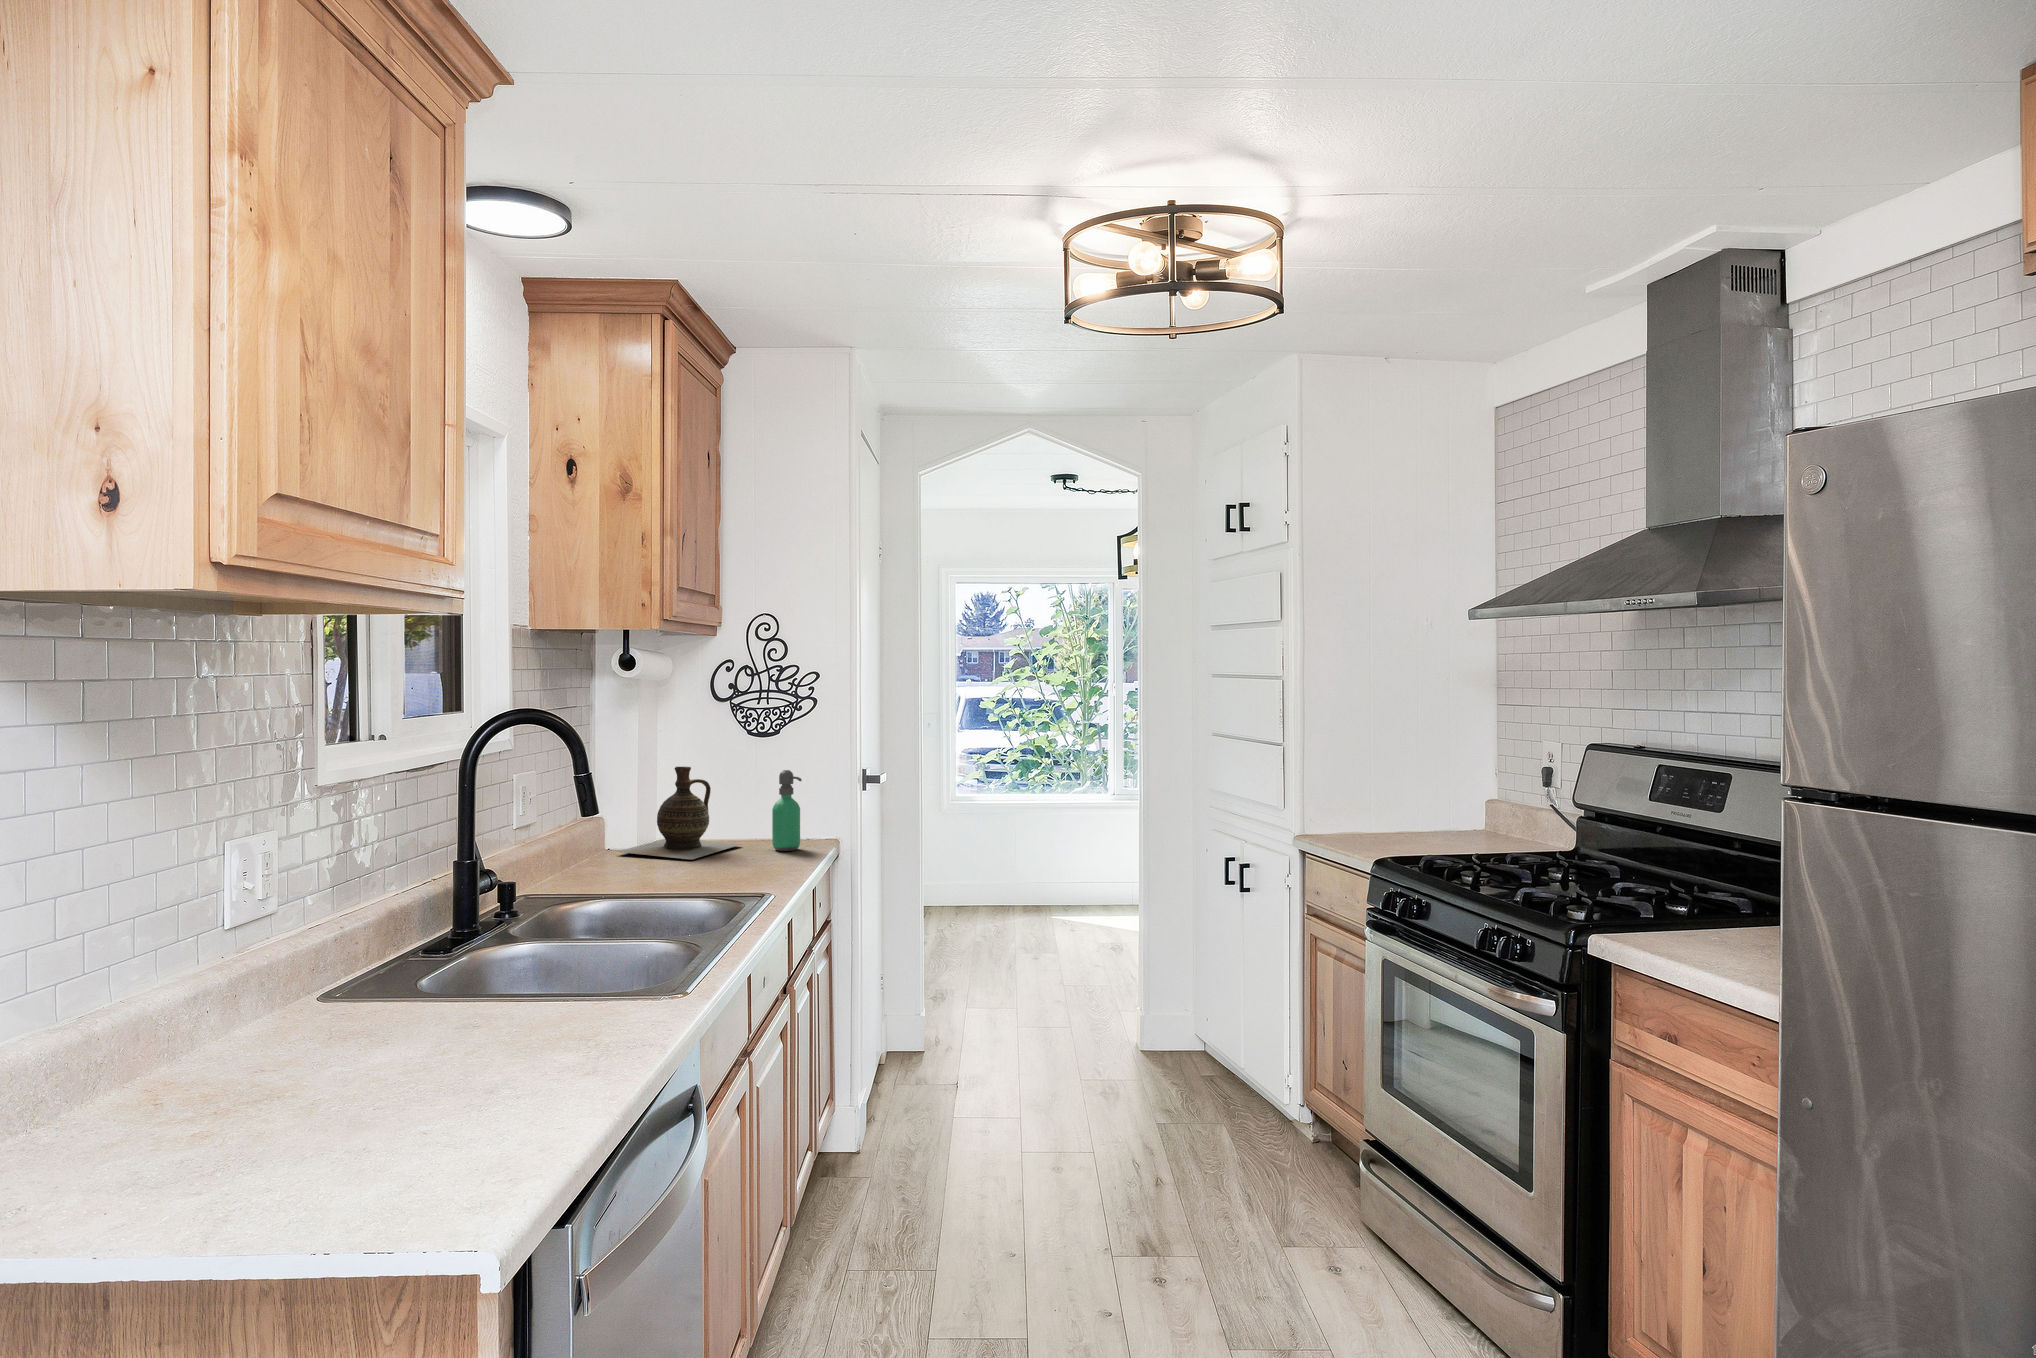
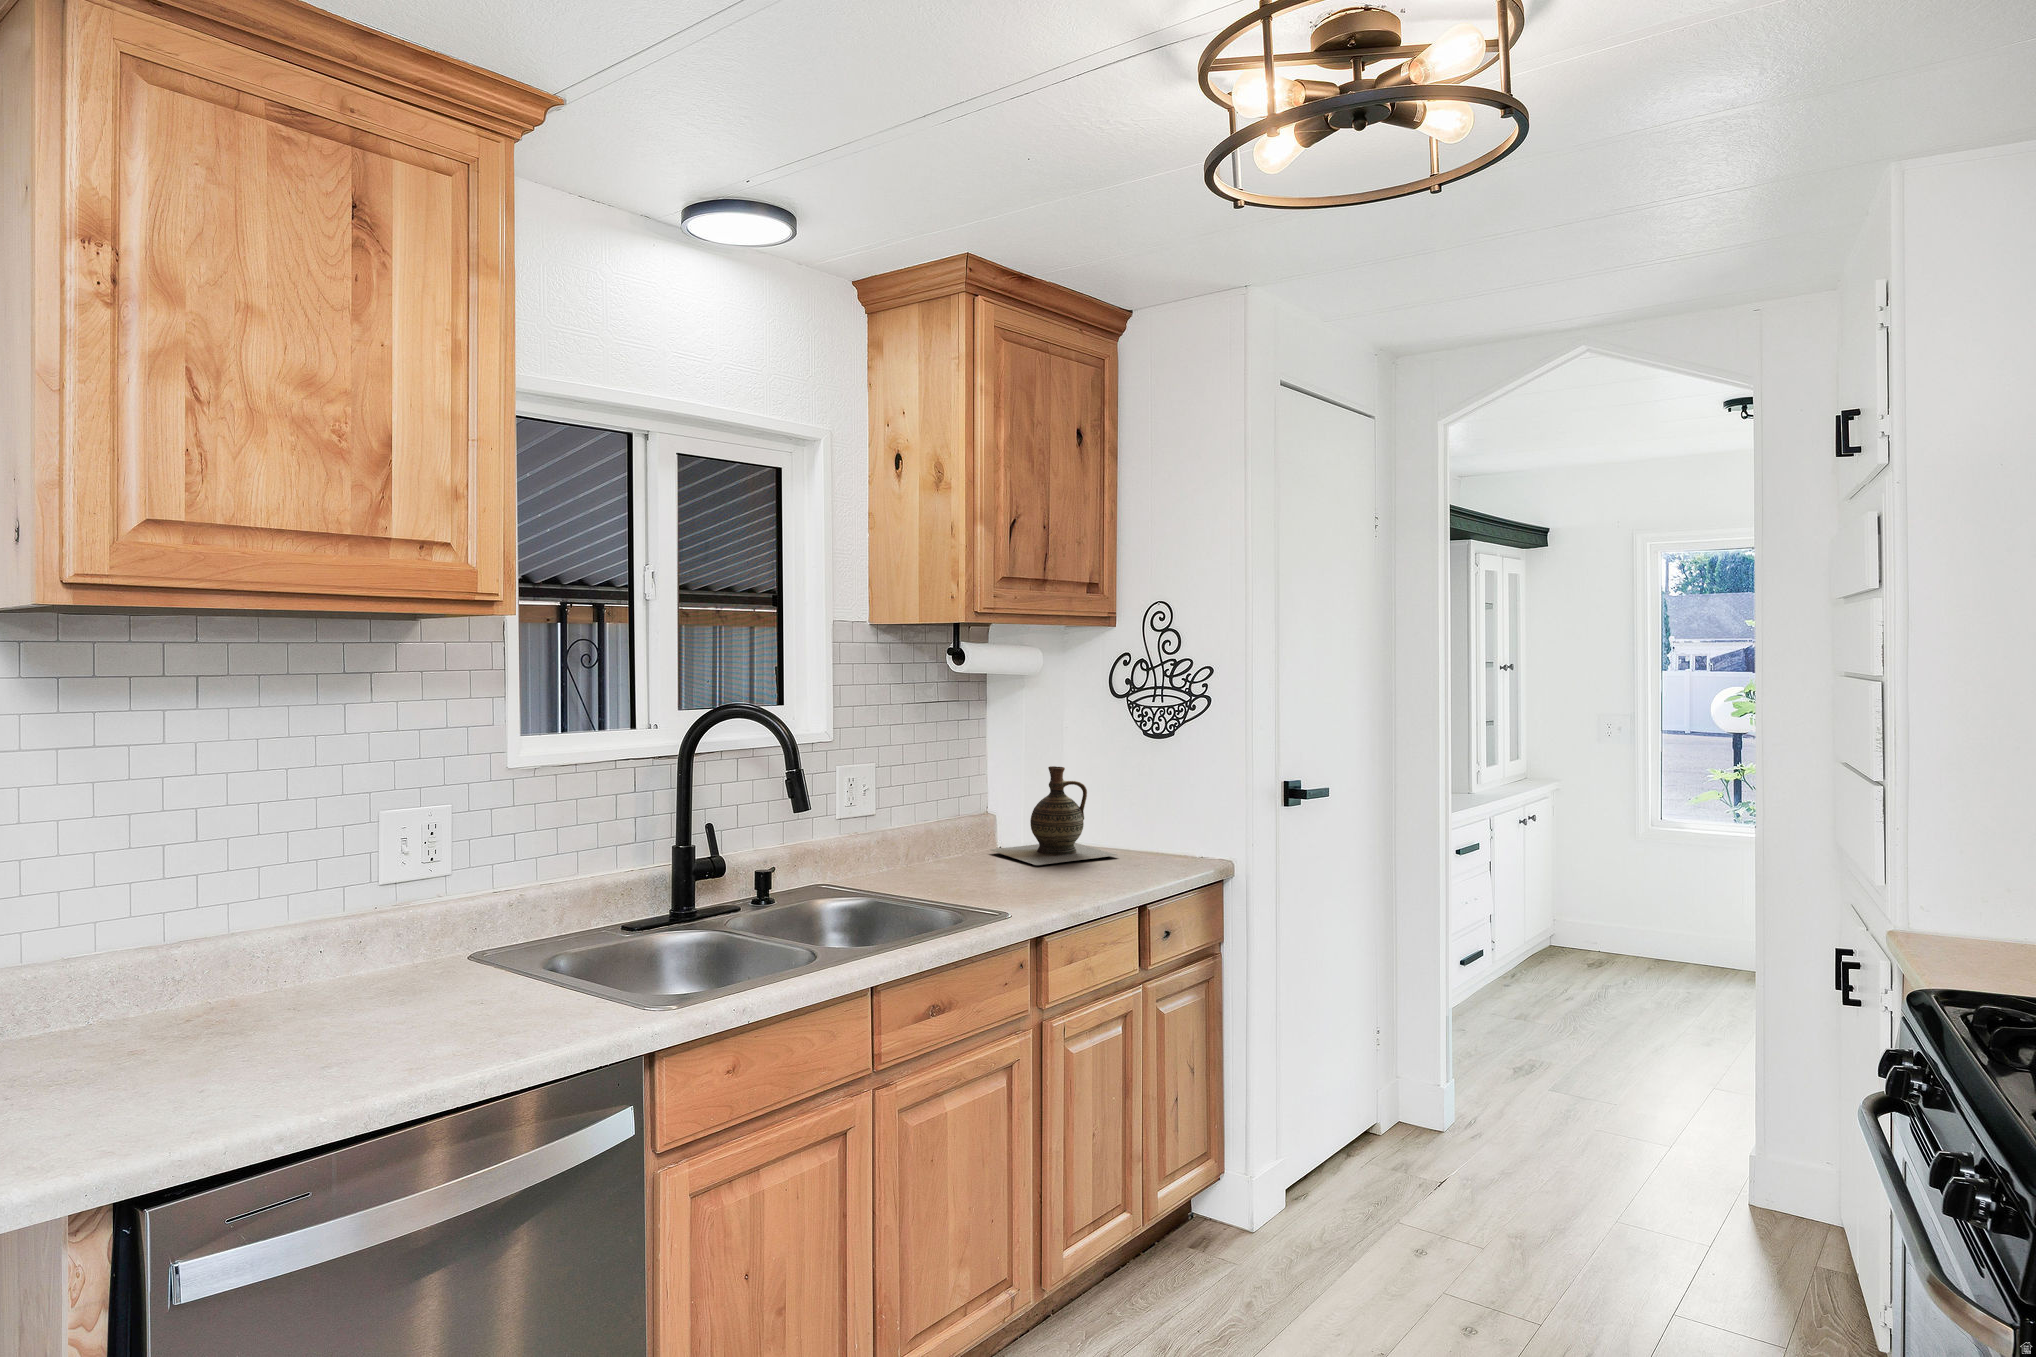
soap dispenser: present [772,770,802,851] -> none [1136,777,1167,868]

